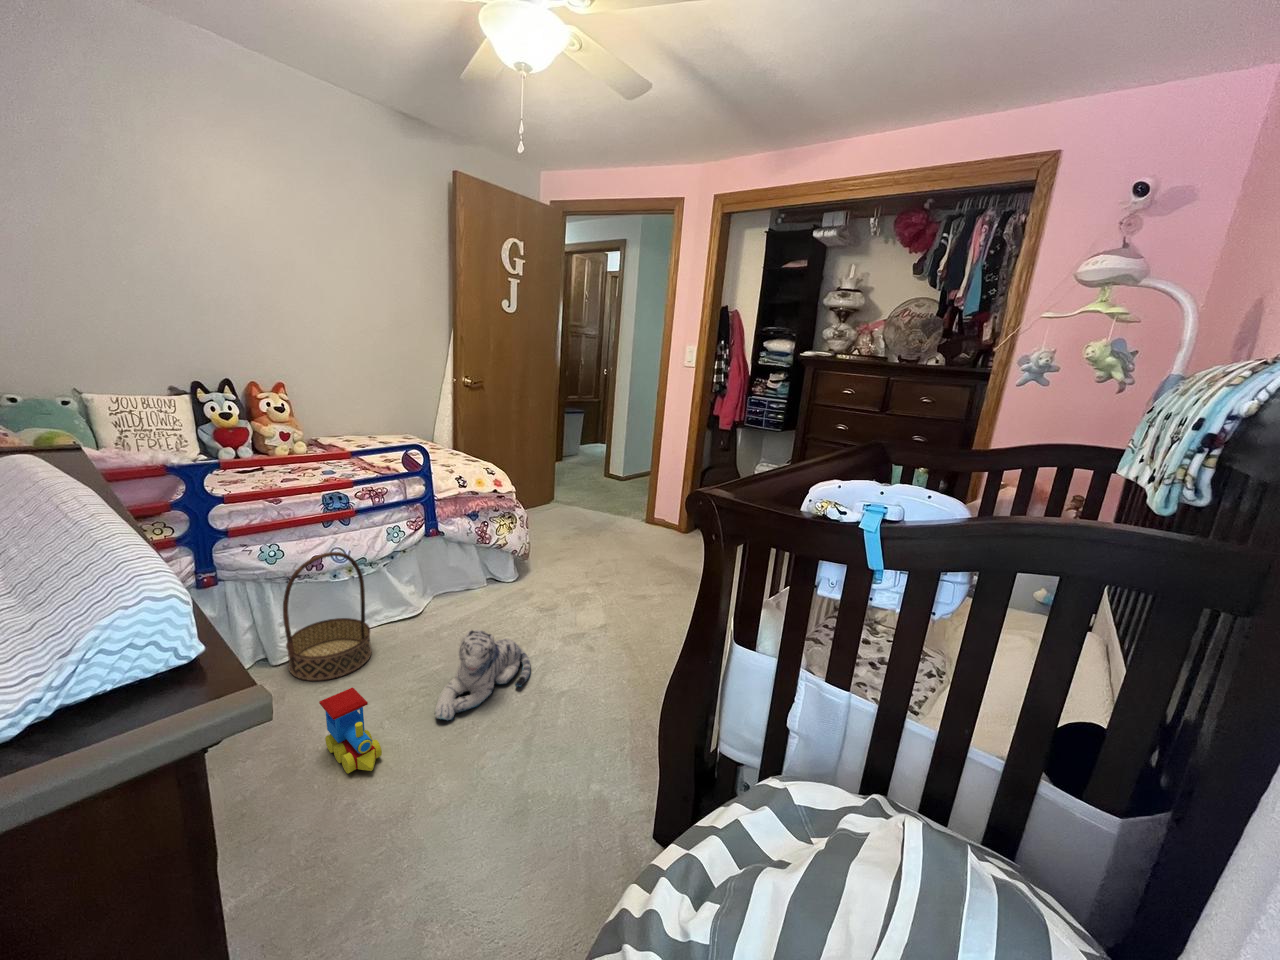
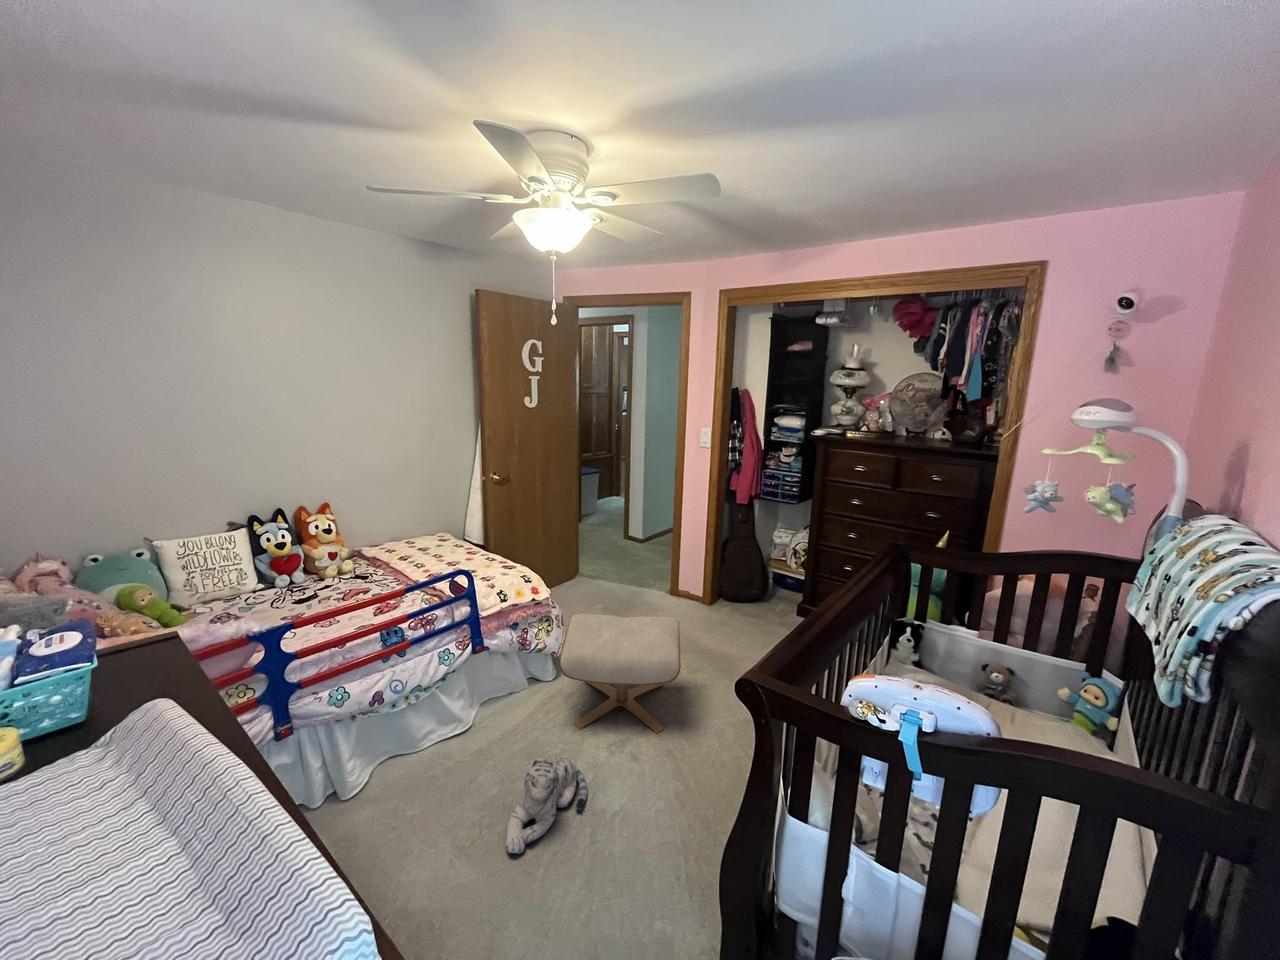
ottoman: none [514,510,645,629] -> present [559,613,681,733]
basket: present [283,552,372,681] -> none [356,687,433,816]
toy train: present [319,687,382,773] -> none [405,831,466,921]

